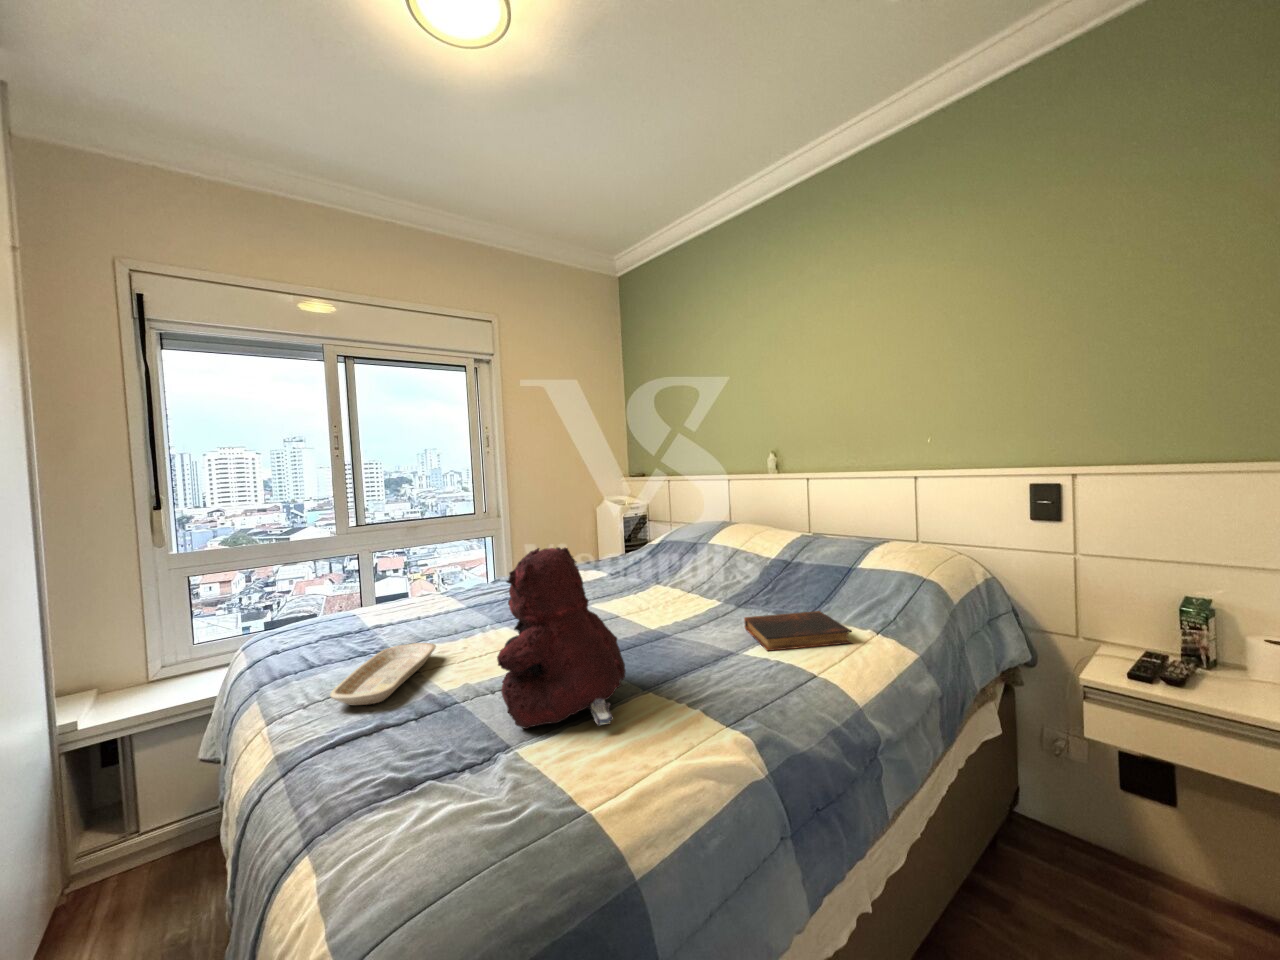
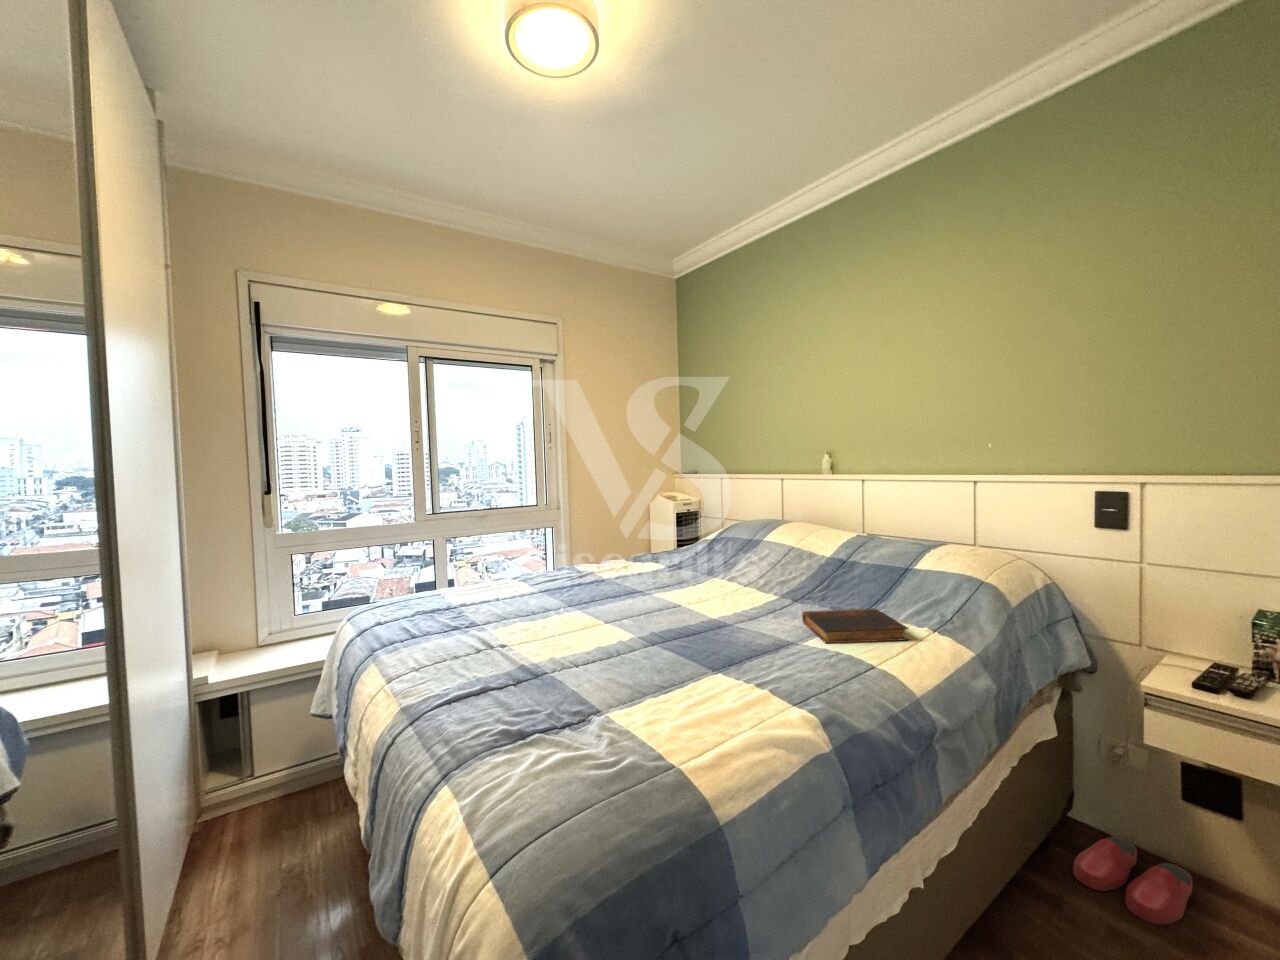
teddy bear: present [497,547,626,729] -> none [587,540,698,698]
tray: present [330,643,436,705] -> none [439,621,520,671]
slippers: none [1021,830,1133,922] -> present [1073,837,1192,924]

